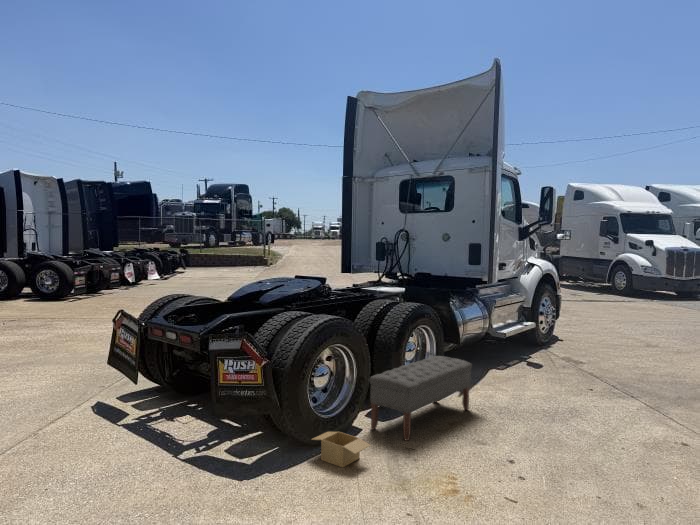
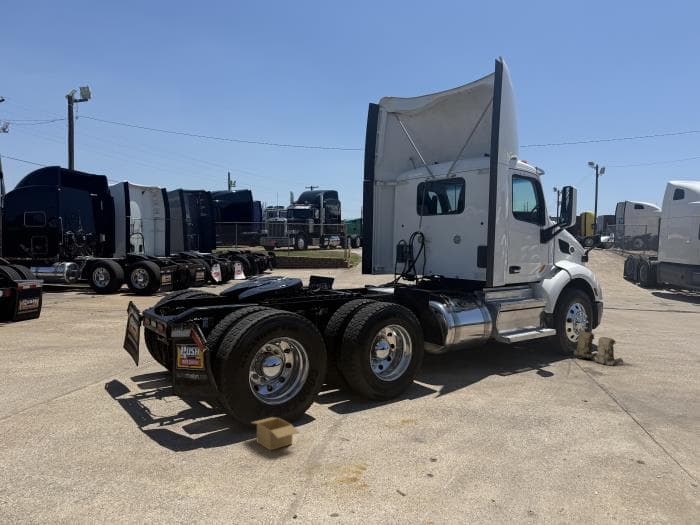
backpack: none [545,323,591,355] -> present [574,331,623,366]
bench: present [369,356,472,441] -> none [323,355,440,433]

